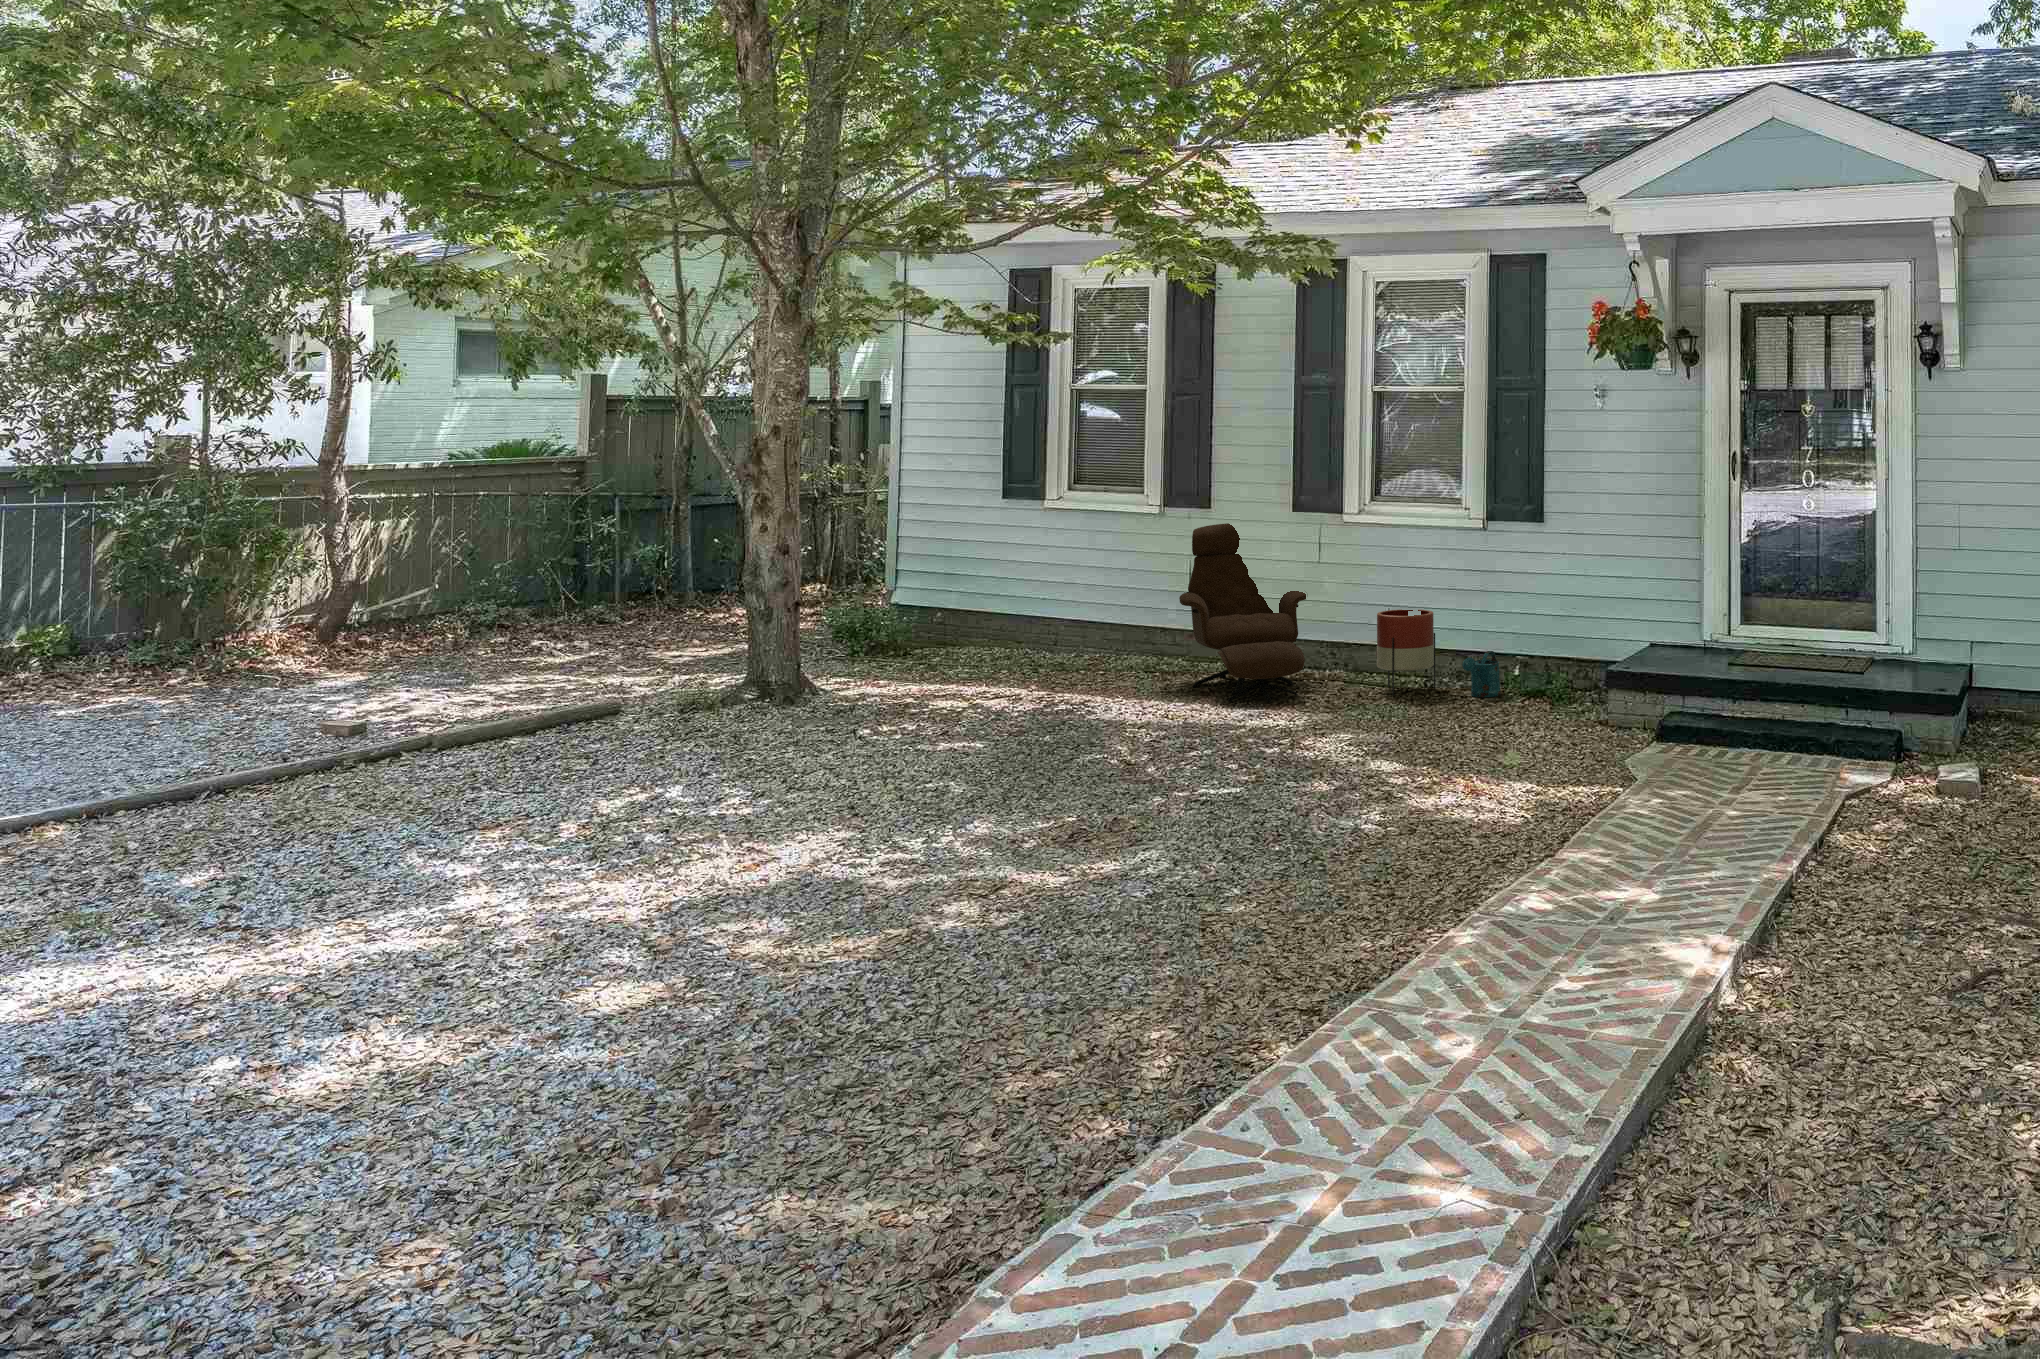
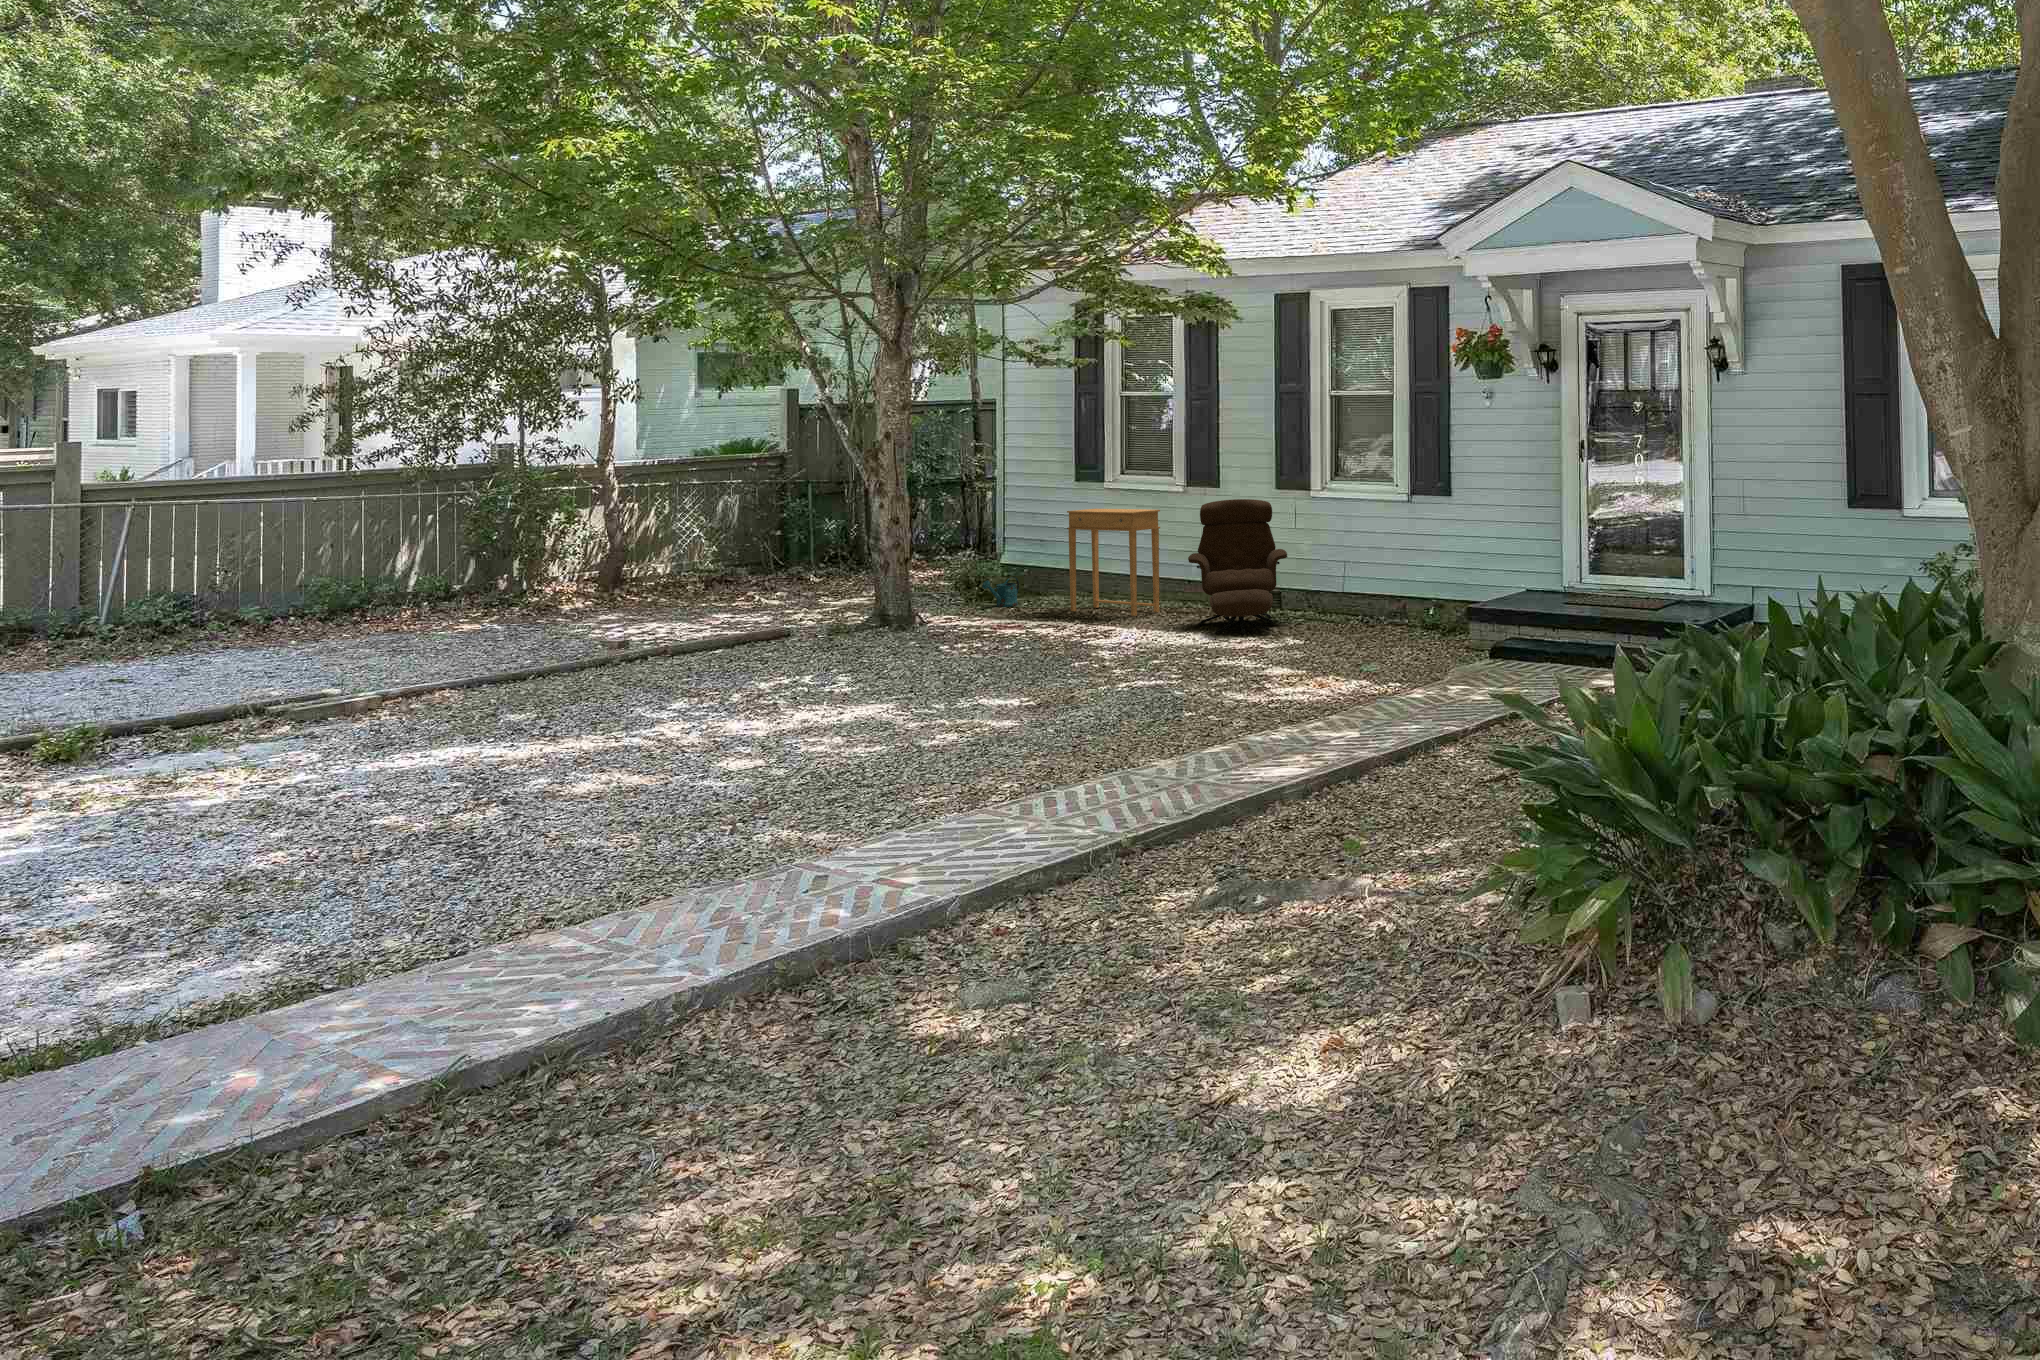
side table: none [999,533,1128,674] -> present [1067,509,1160,616]
planter: present [1377,609,1436,695] -> none [1330,565,1377,631]
watering can: present [1462,651,1501,697] -> present [982,577,1019,607]

